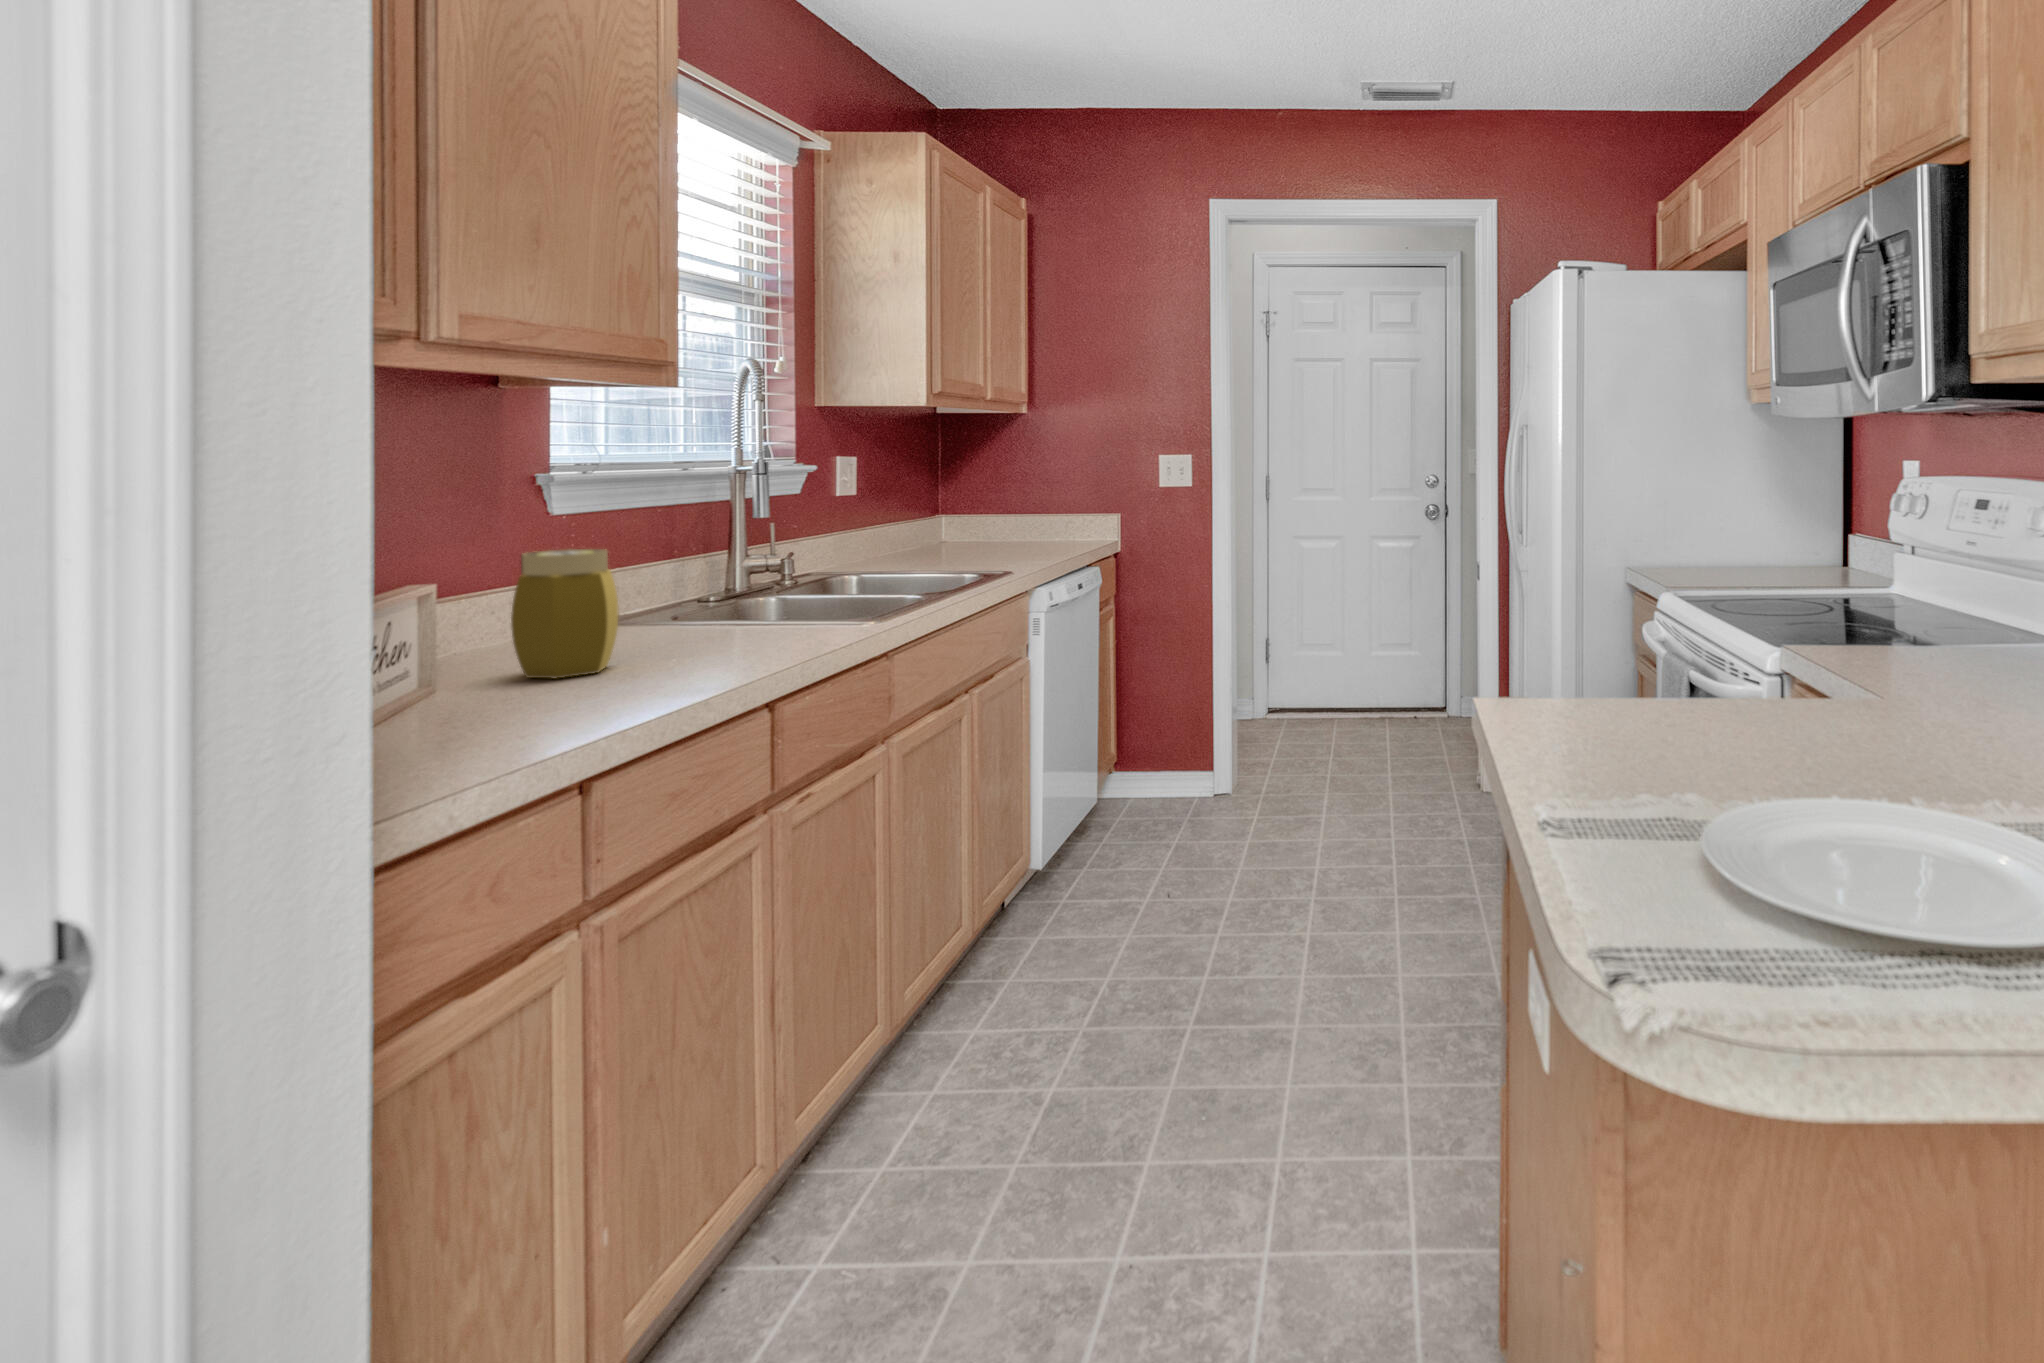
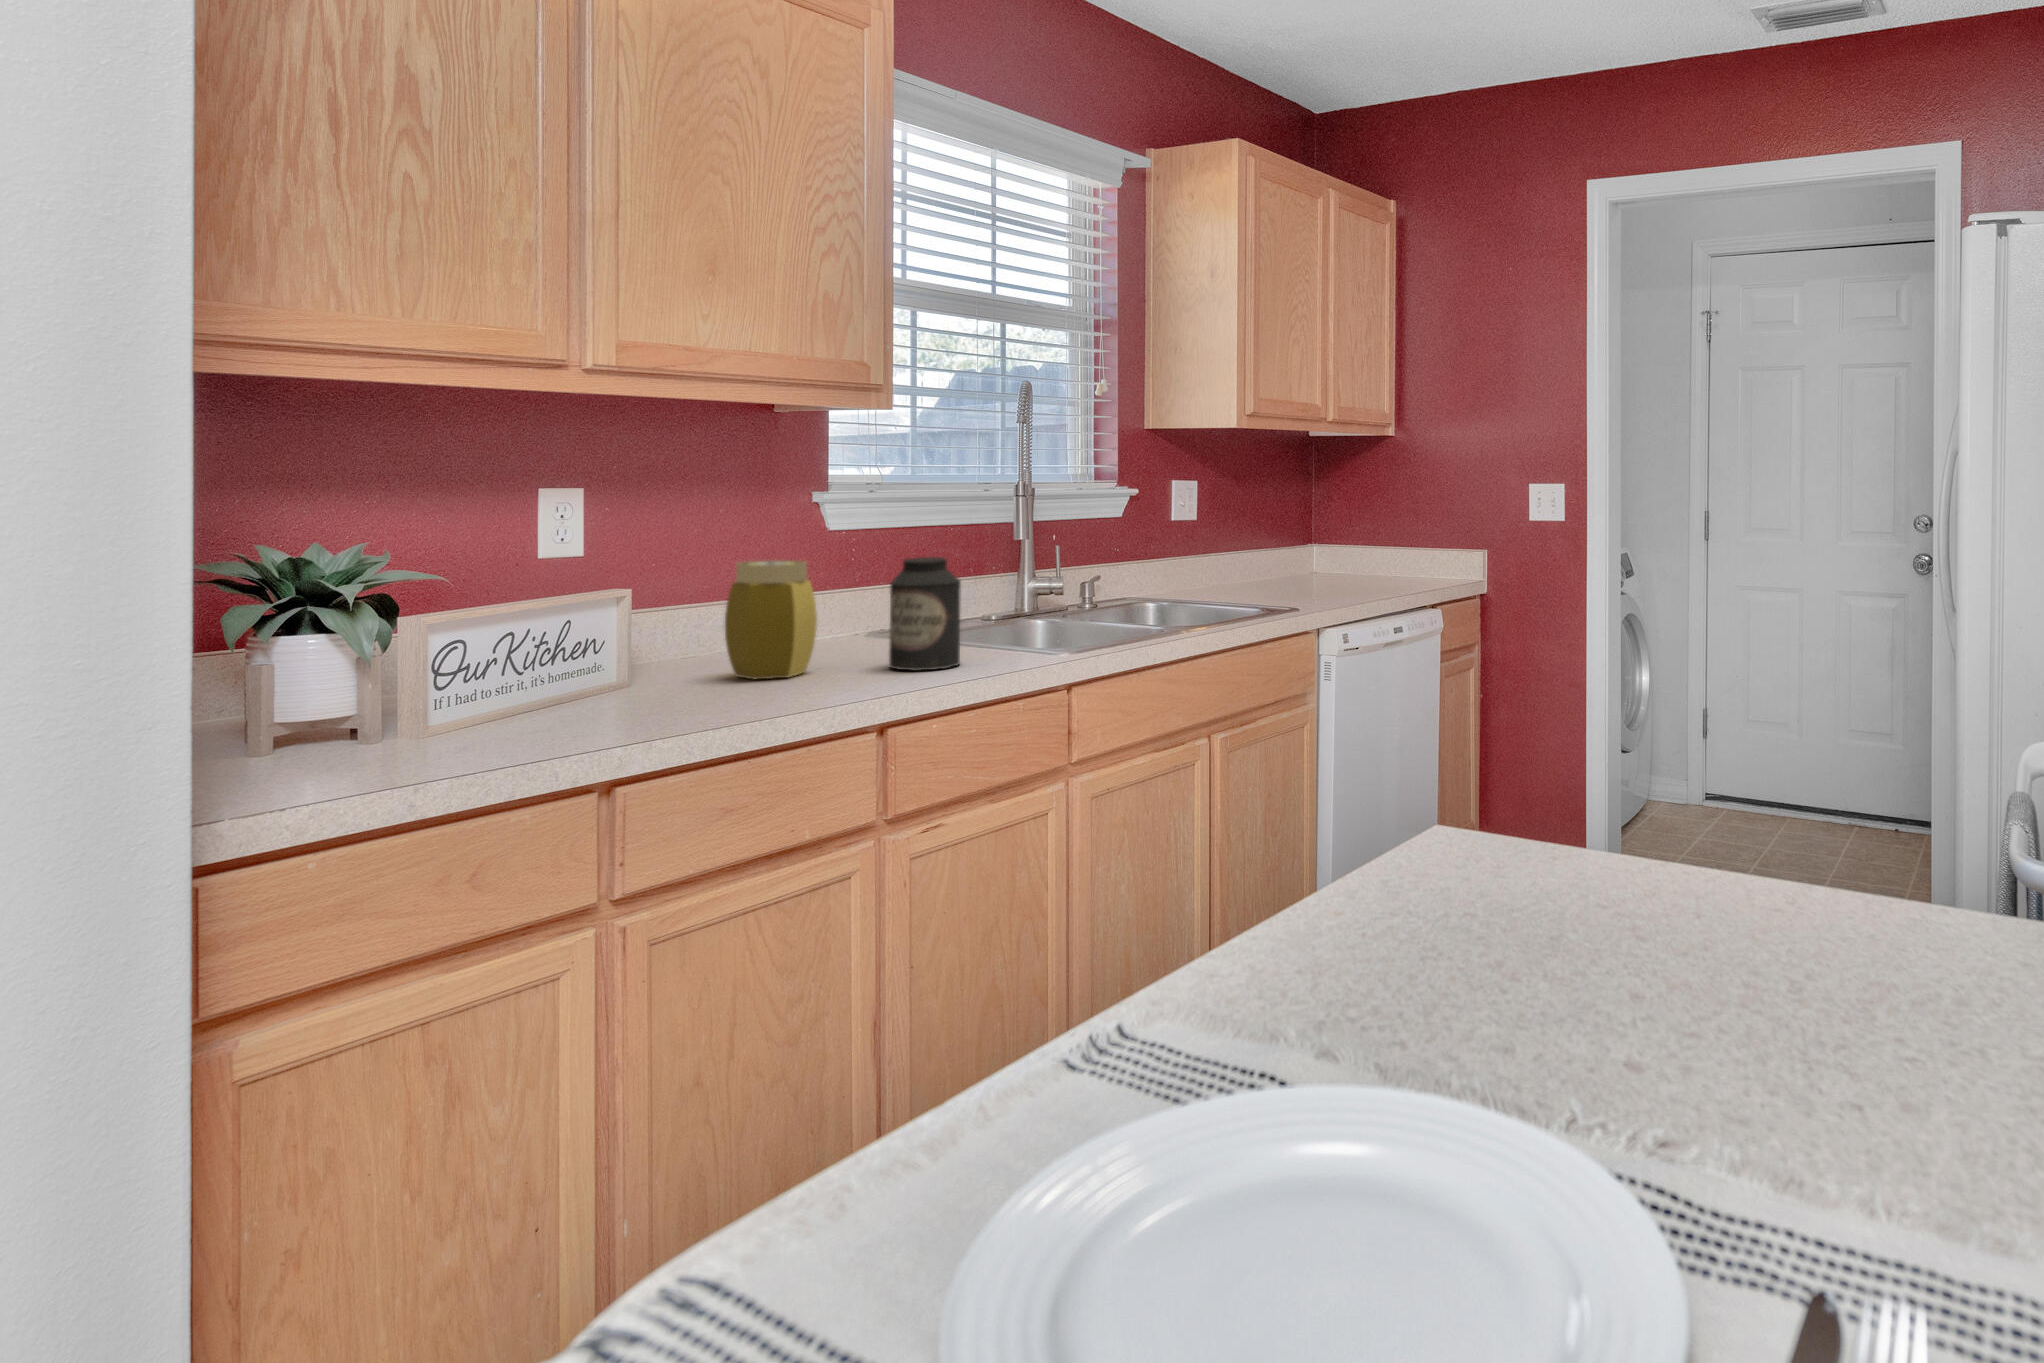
canister: none [699,538,778,653] -> present [889,557,961,671]

